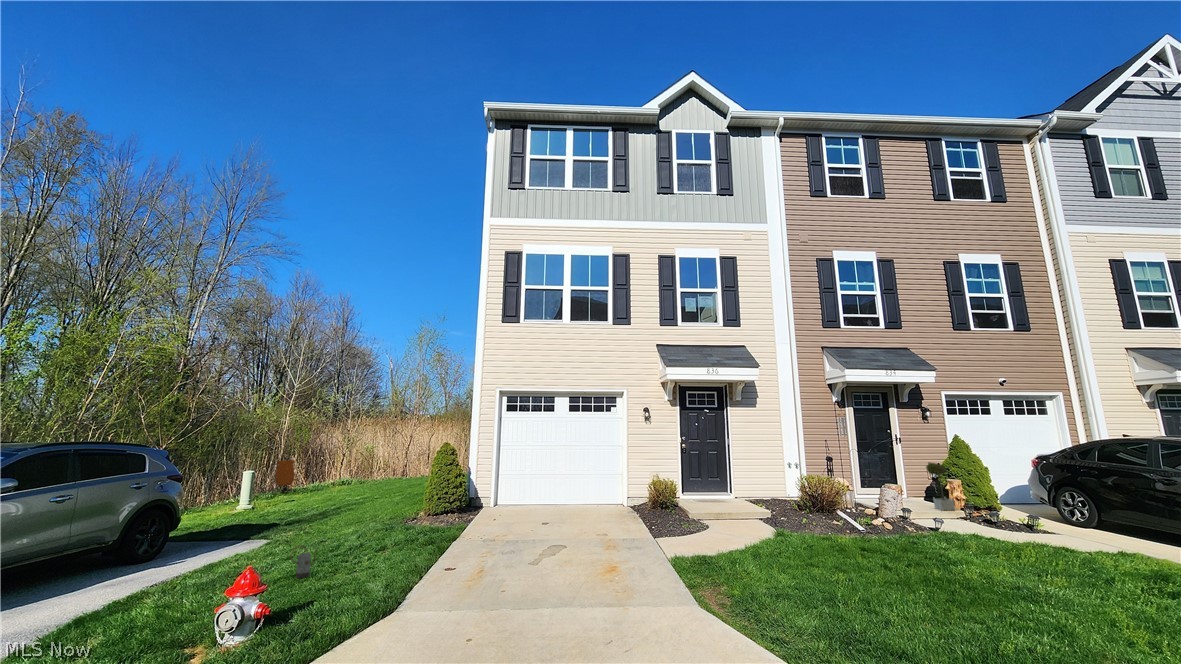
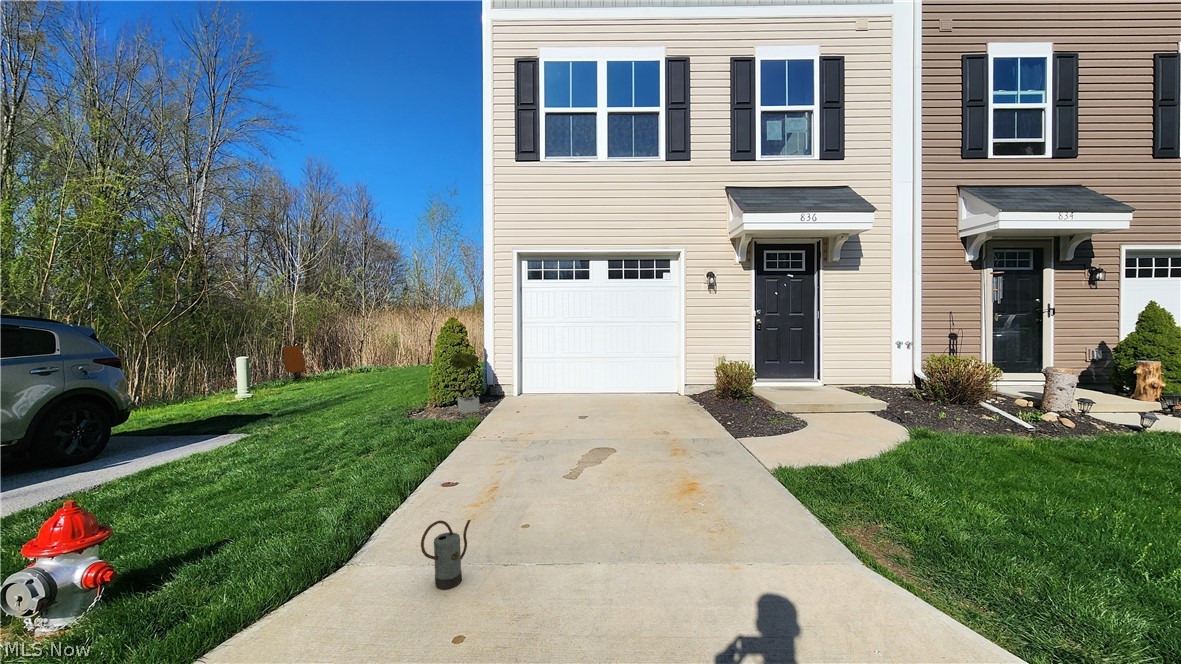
potted tree: present [926,462,955,510] -> present [451,352,480,414]
watering can: present [291,545,317,578] -> present [421,520,471,589]

